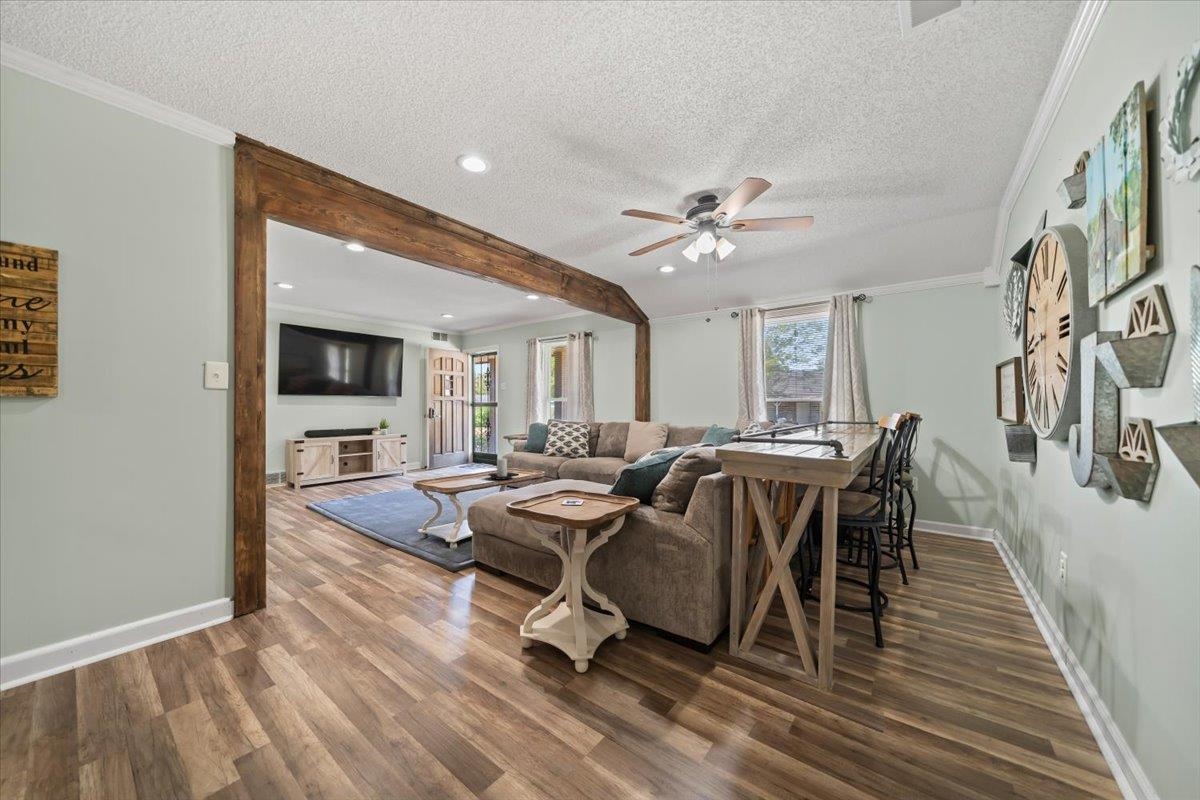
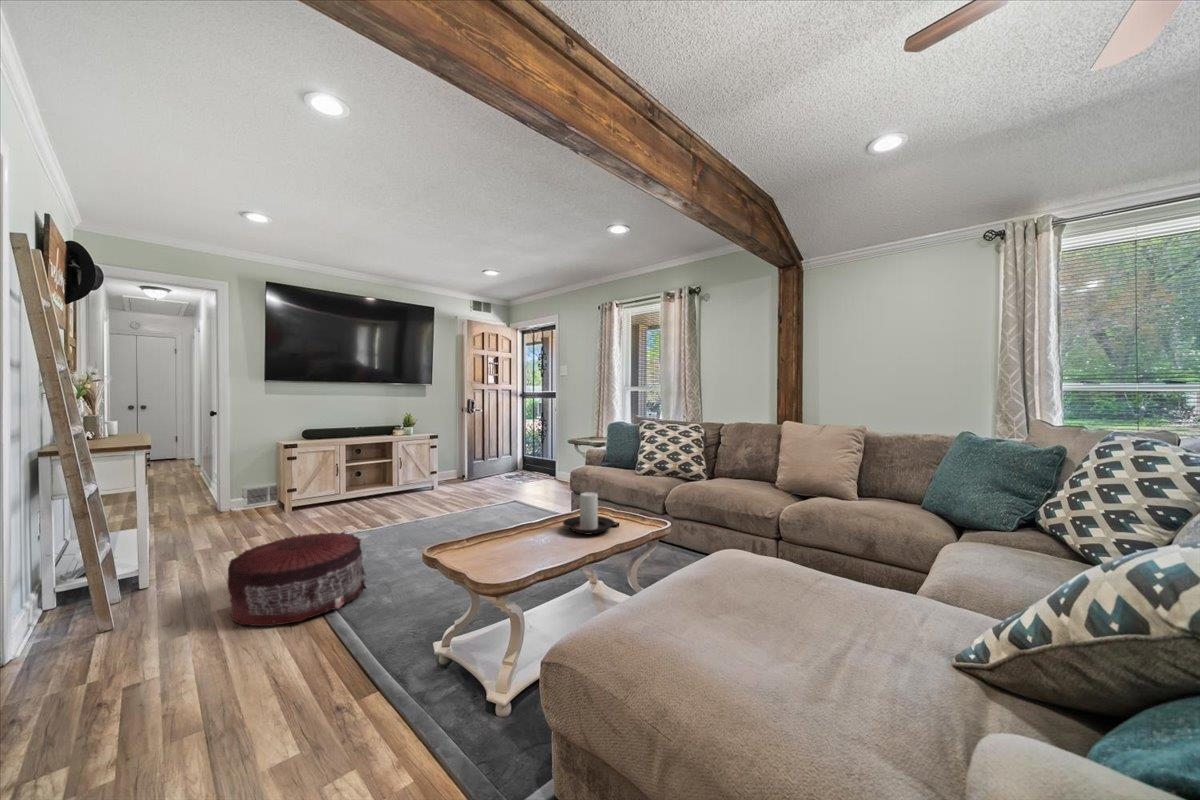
pouf: none [295,487,374,533] -> present [228,532,366,626]

